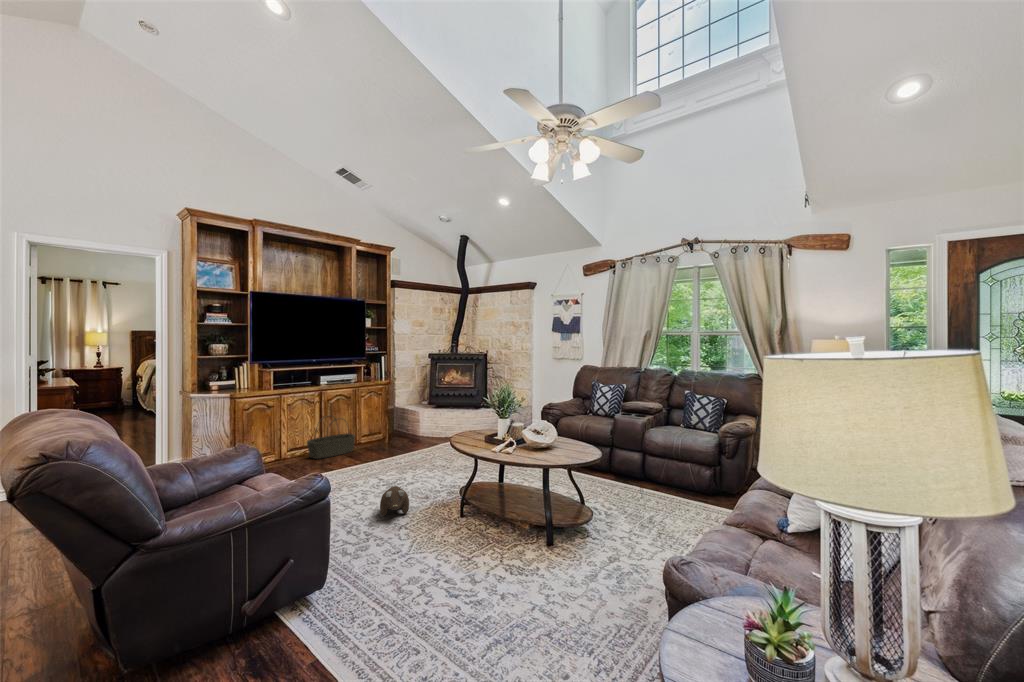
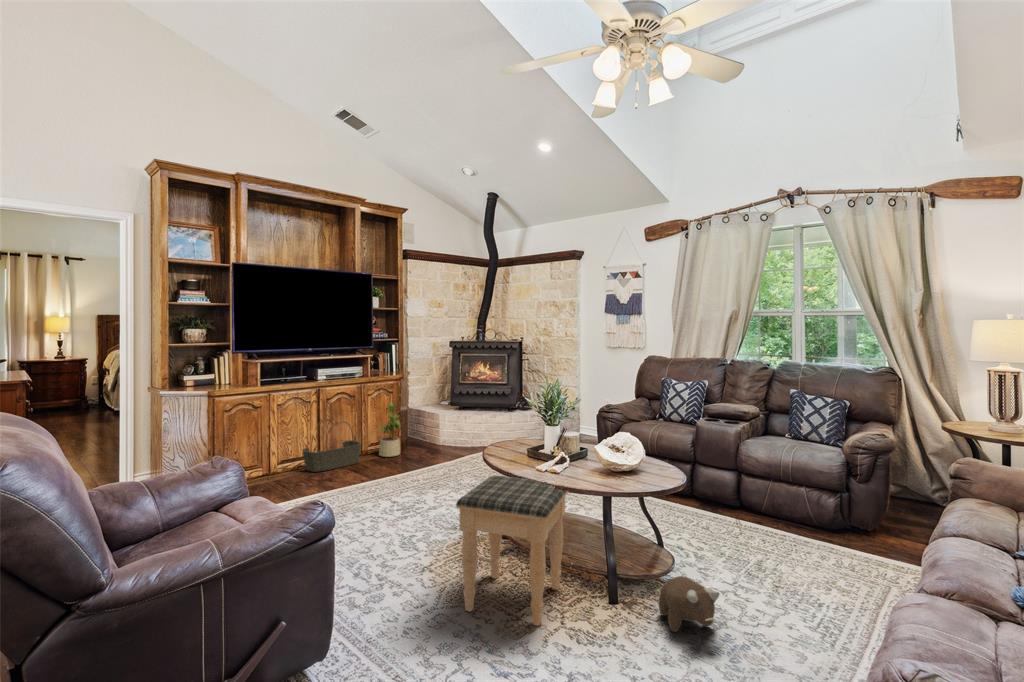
potted plant: none [369,402,391,446] -> present [379,402,400,457]
footstool: none [424,456,509,564] -> present [456,475,569,626]
plush toy: present [380,486,409,516] -> present [659,576,720,632]

